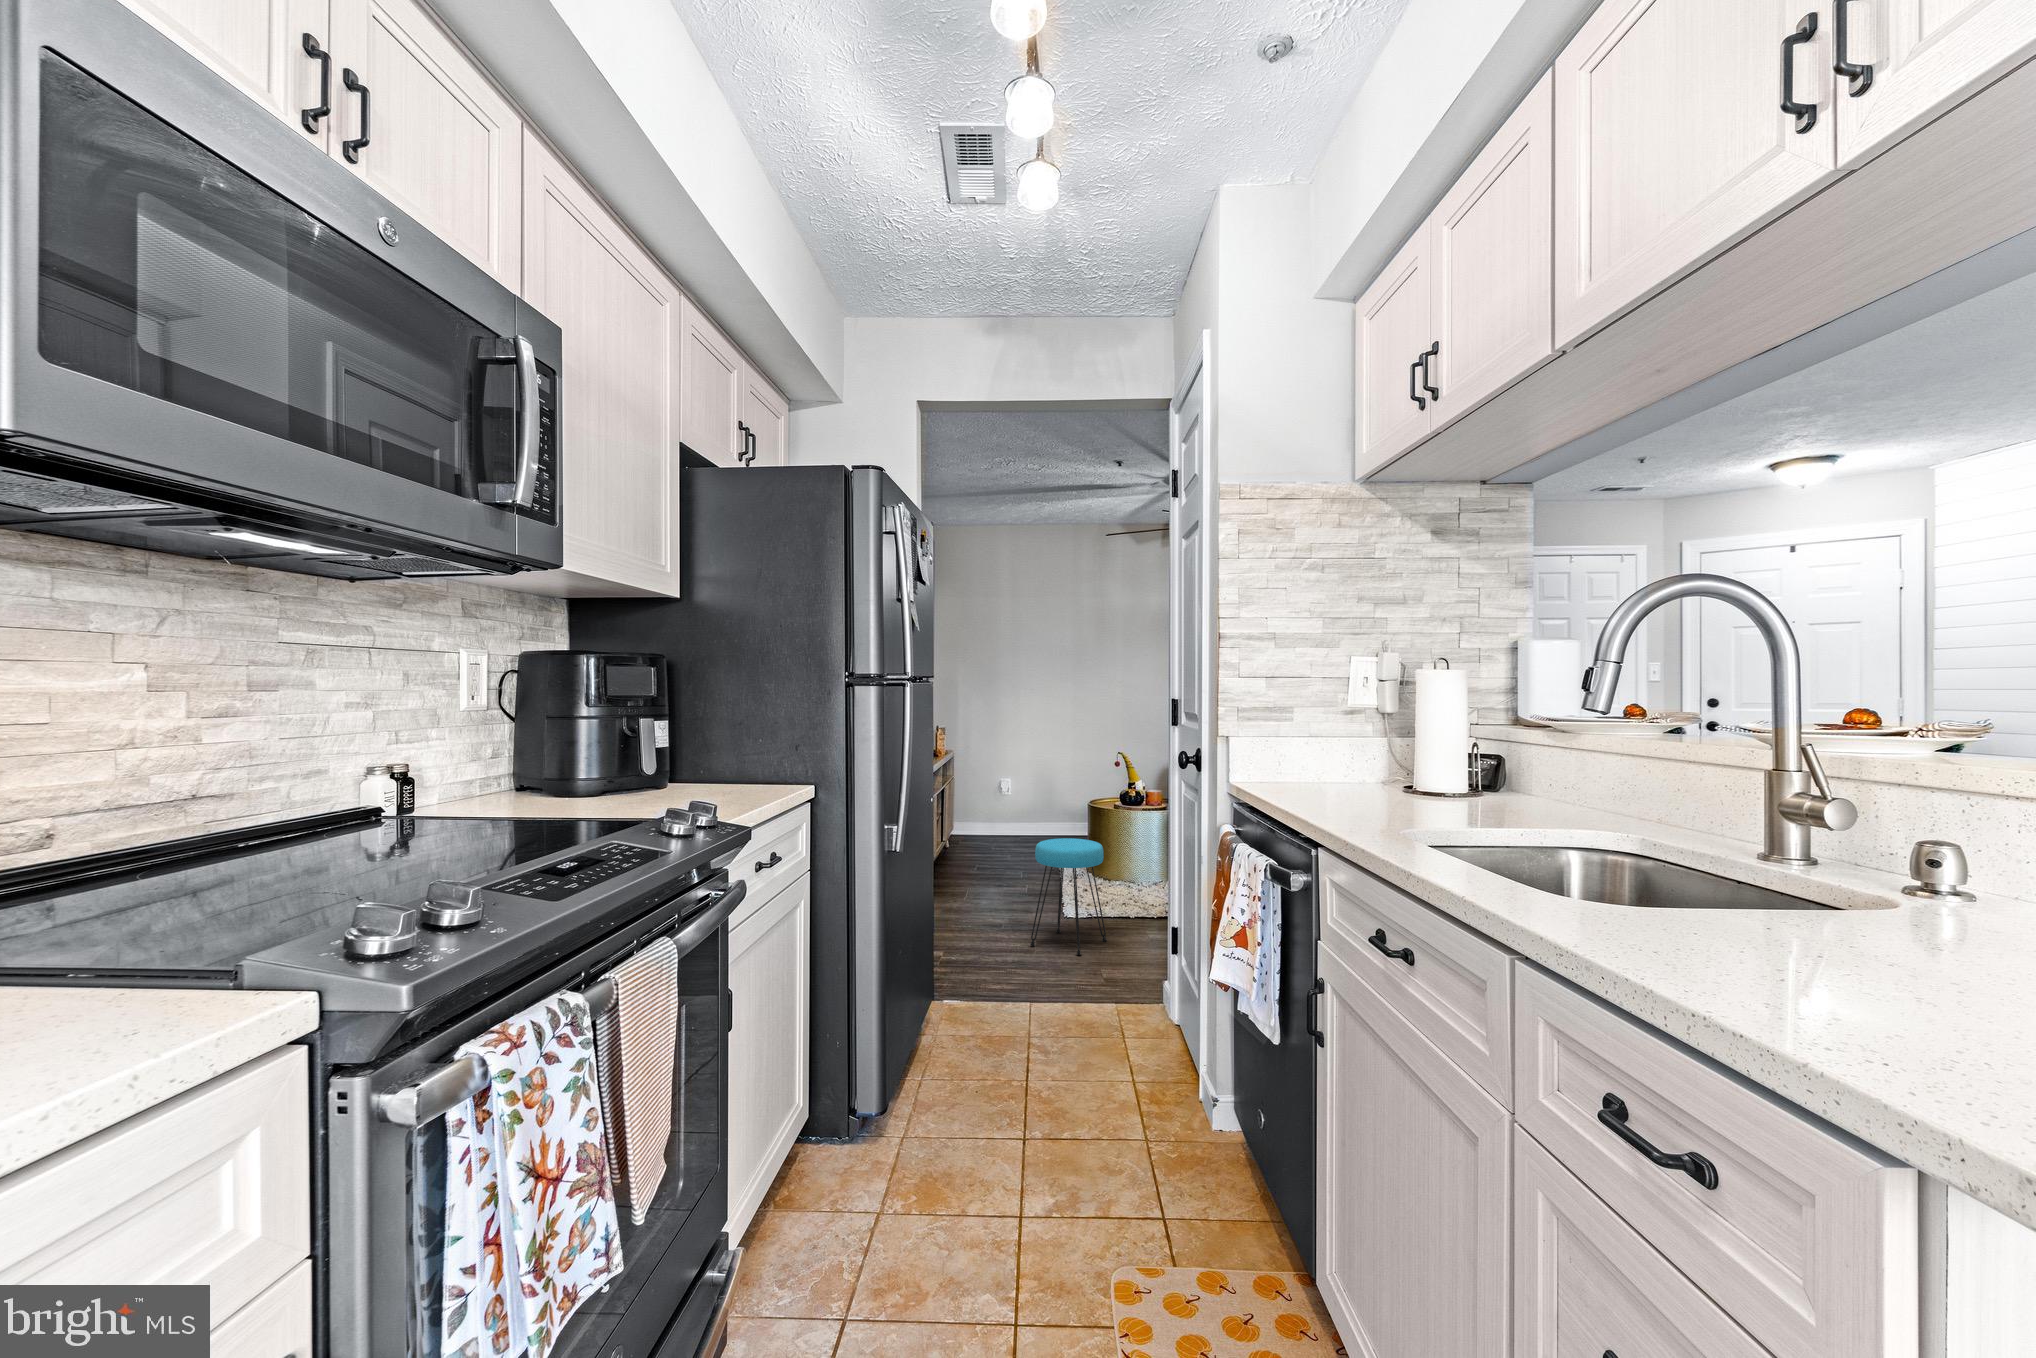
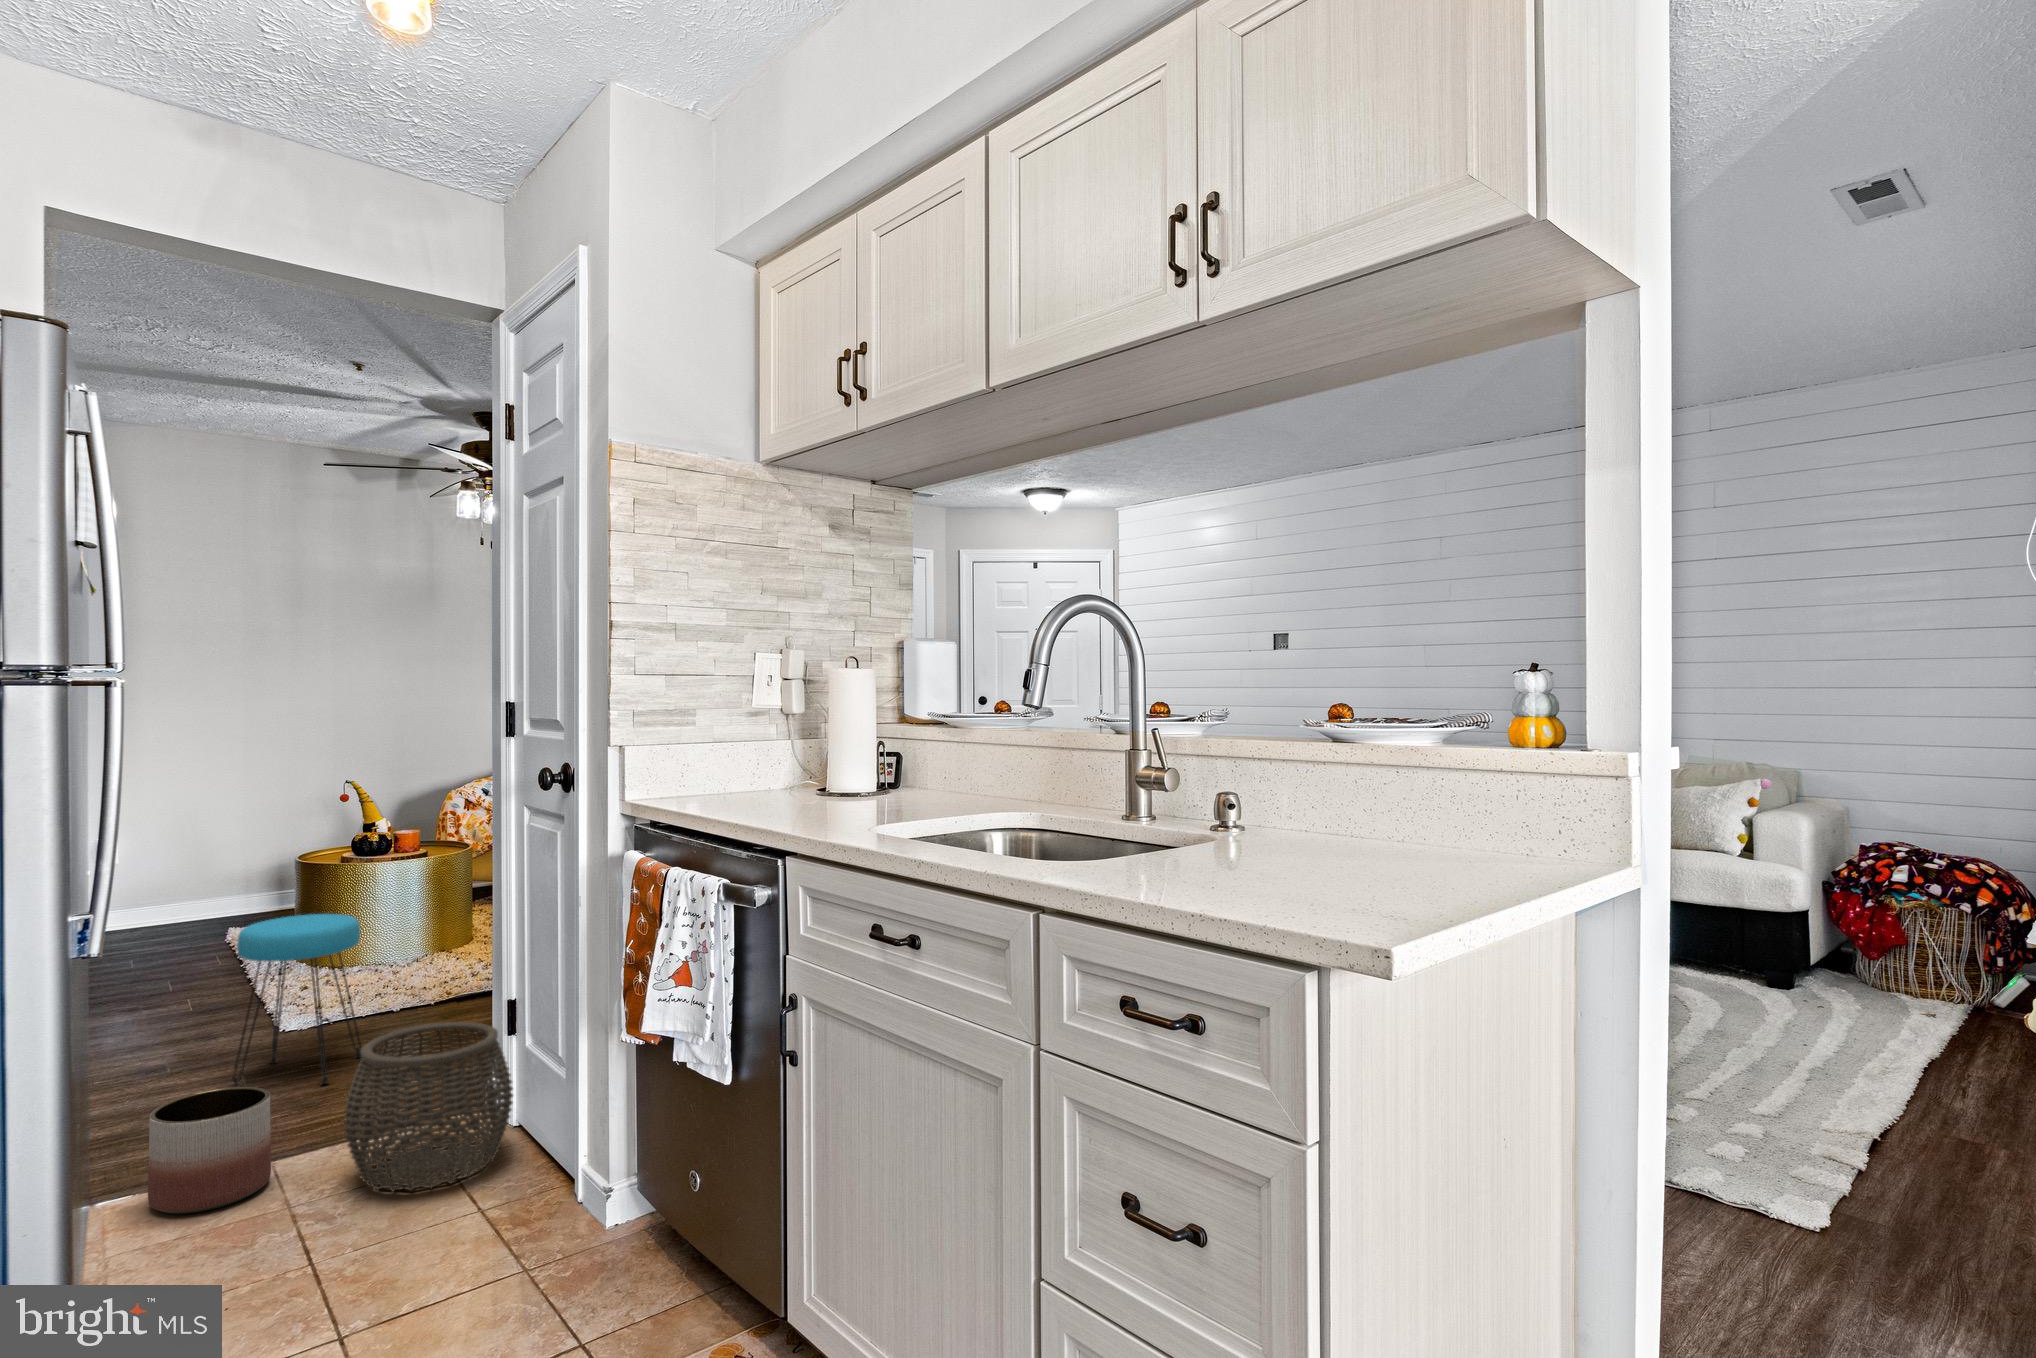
woven basket: none [1062,929,1170,1052] -> present [343,1022,513,1192]
planter: none [964,944,1027,1021] -> present [148,1087,271,1214]

